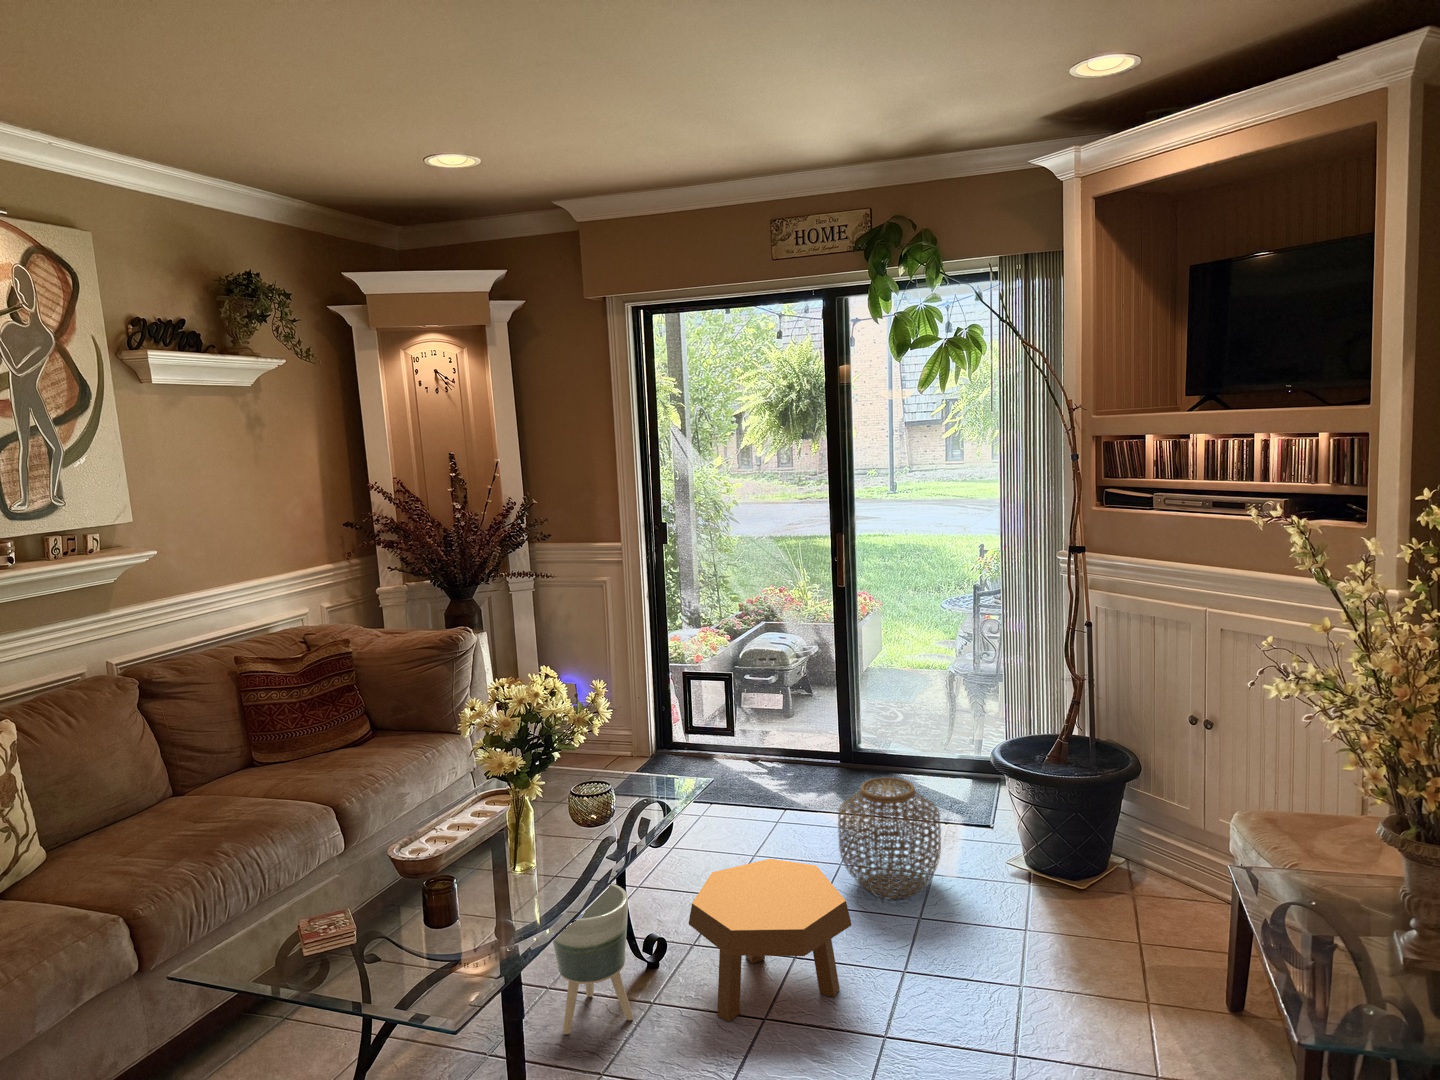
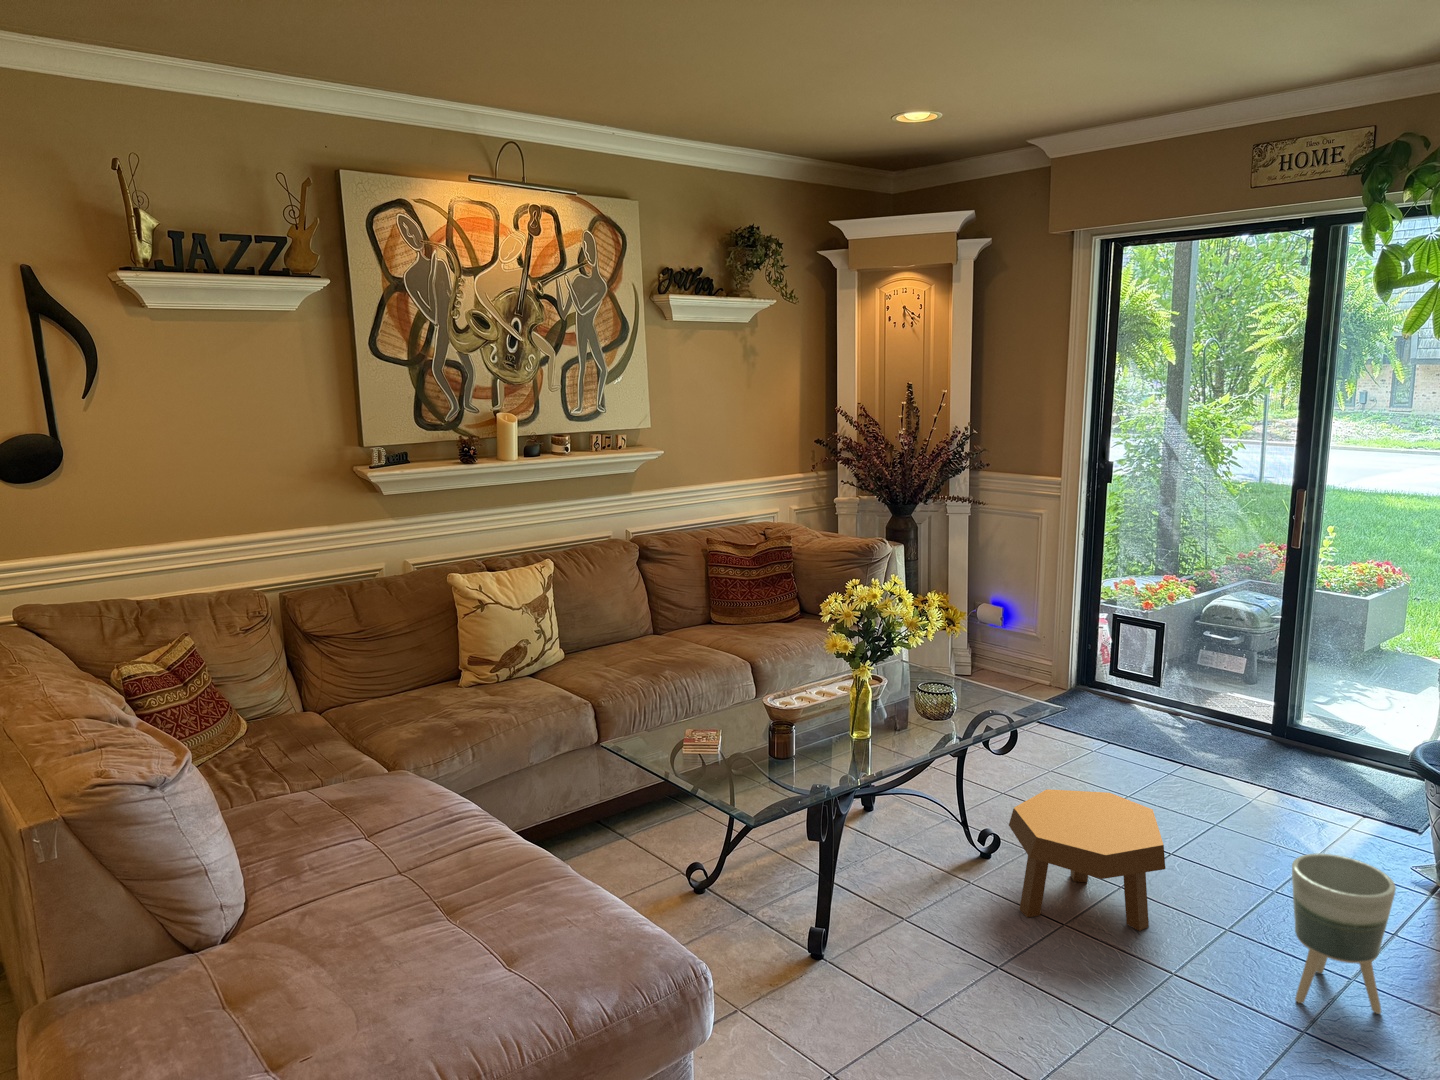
woven basket: present [838,777,941,899] -> none [1204,748,1327,875]
planter: present [553,883,633,1034] -> present [1292,854,1396,1014]

